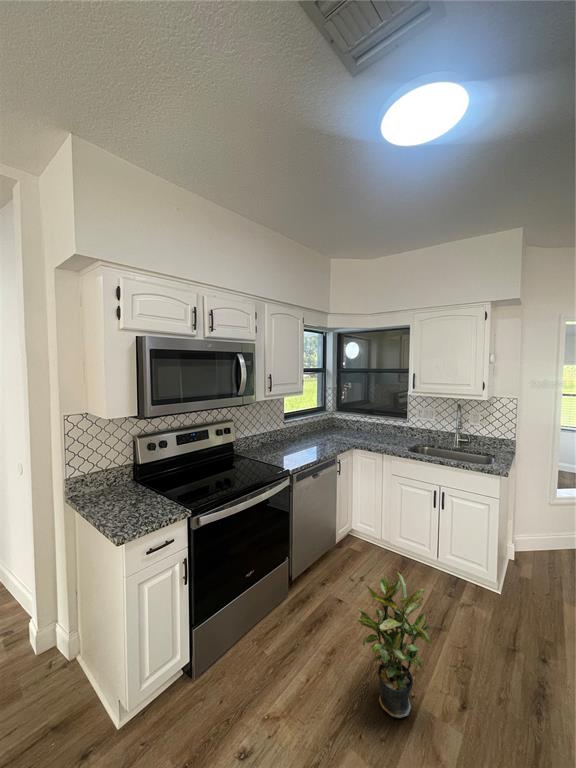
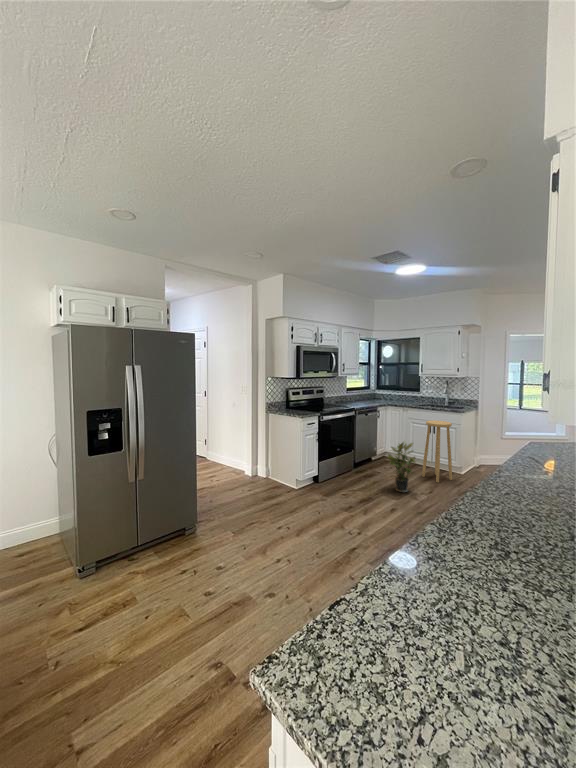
stool: none [427,493,493,643] -> present [422,420,452,483]

